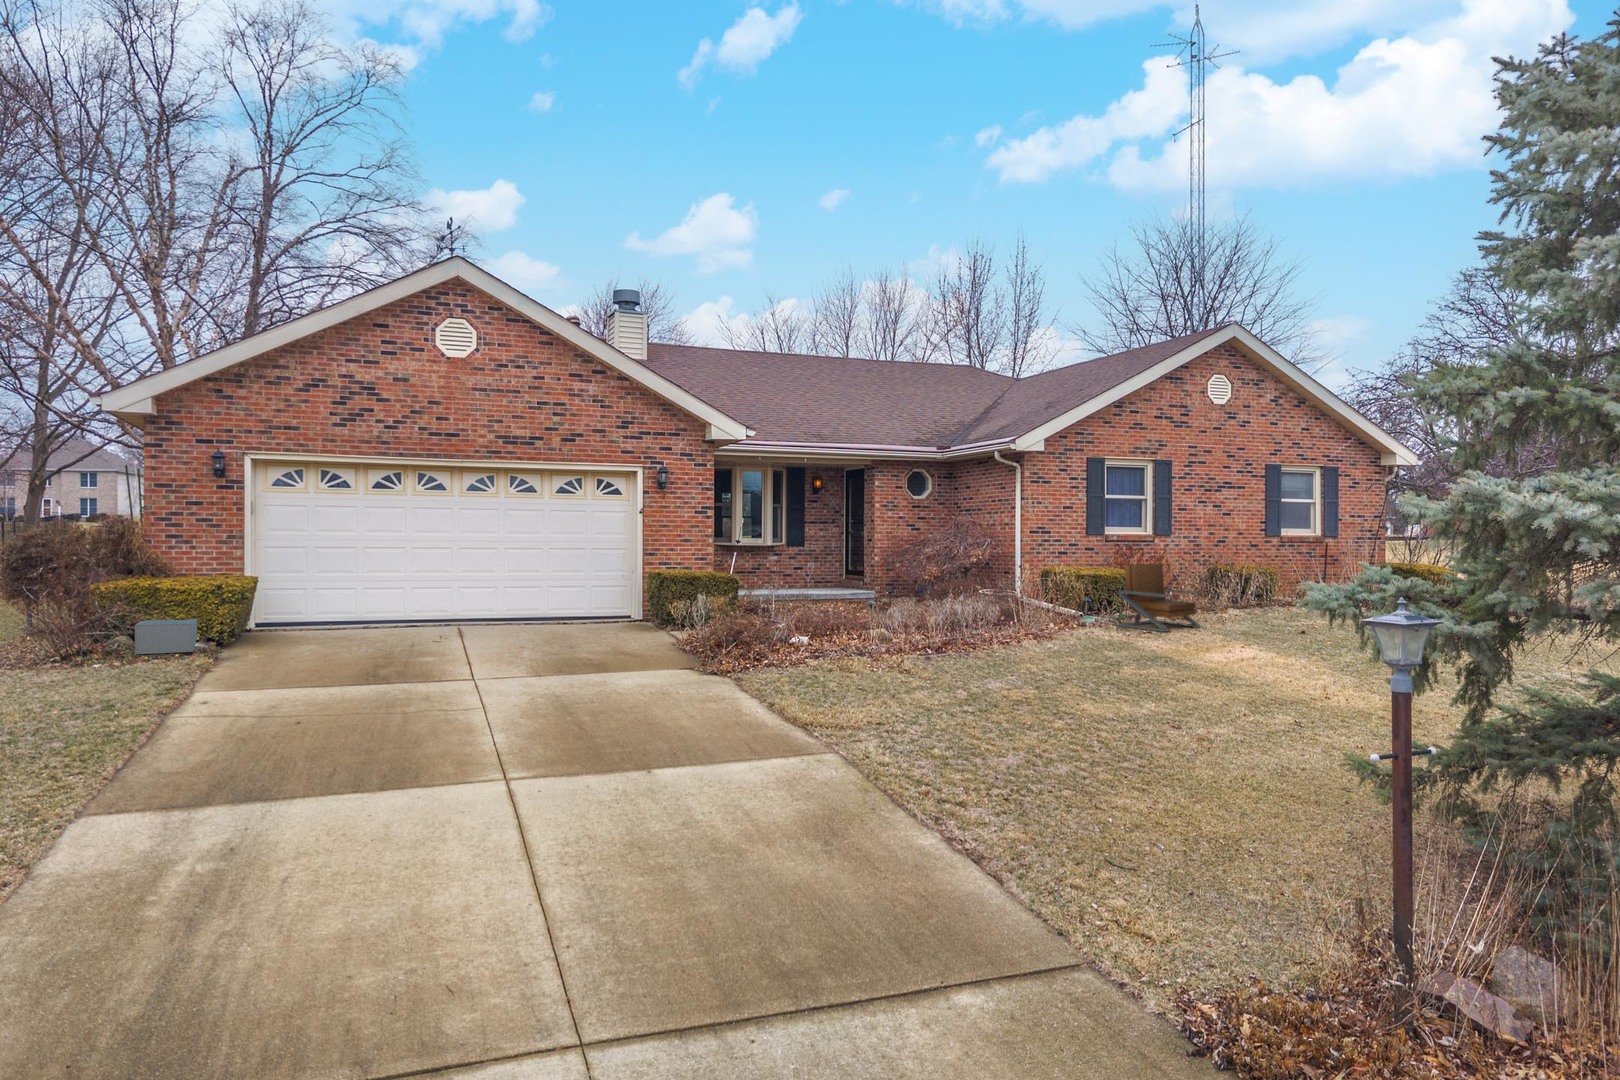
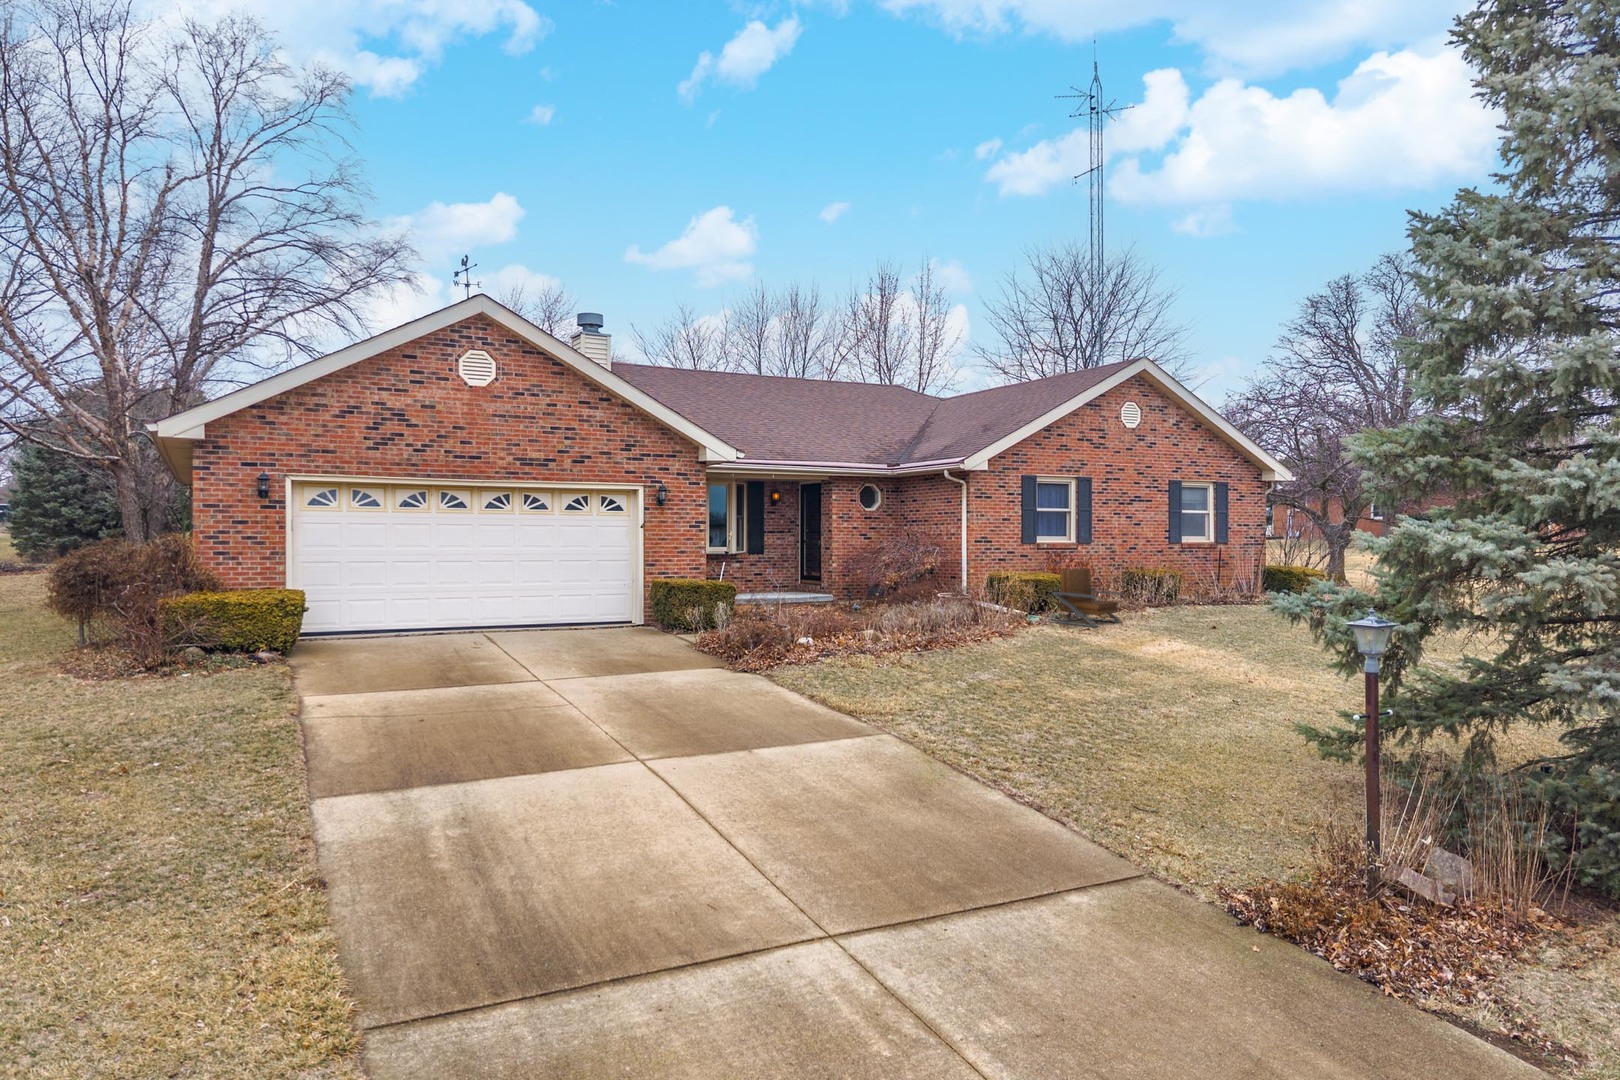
storage box: present [135,619,198,654] -> none [215,631,266,664]

